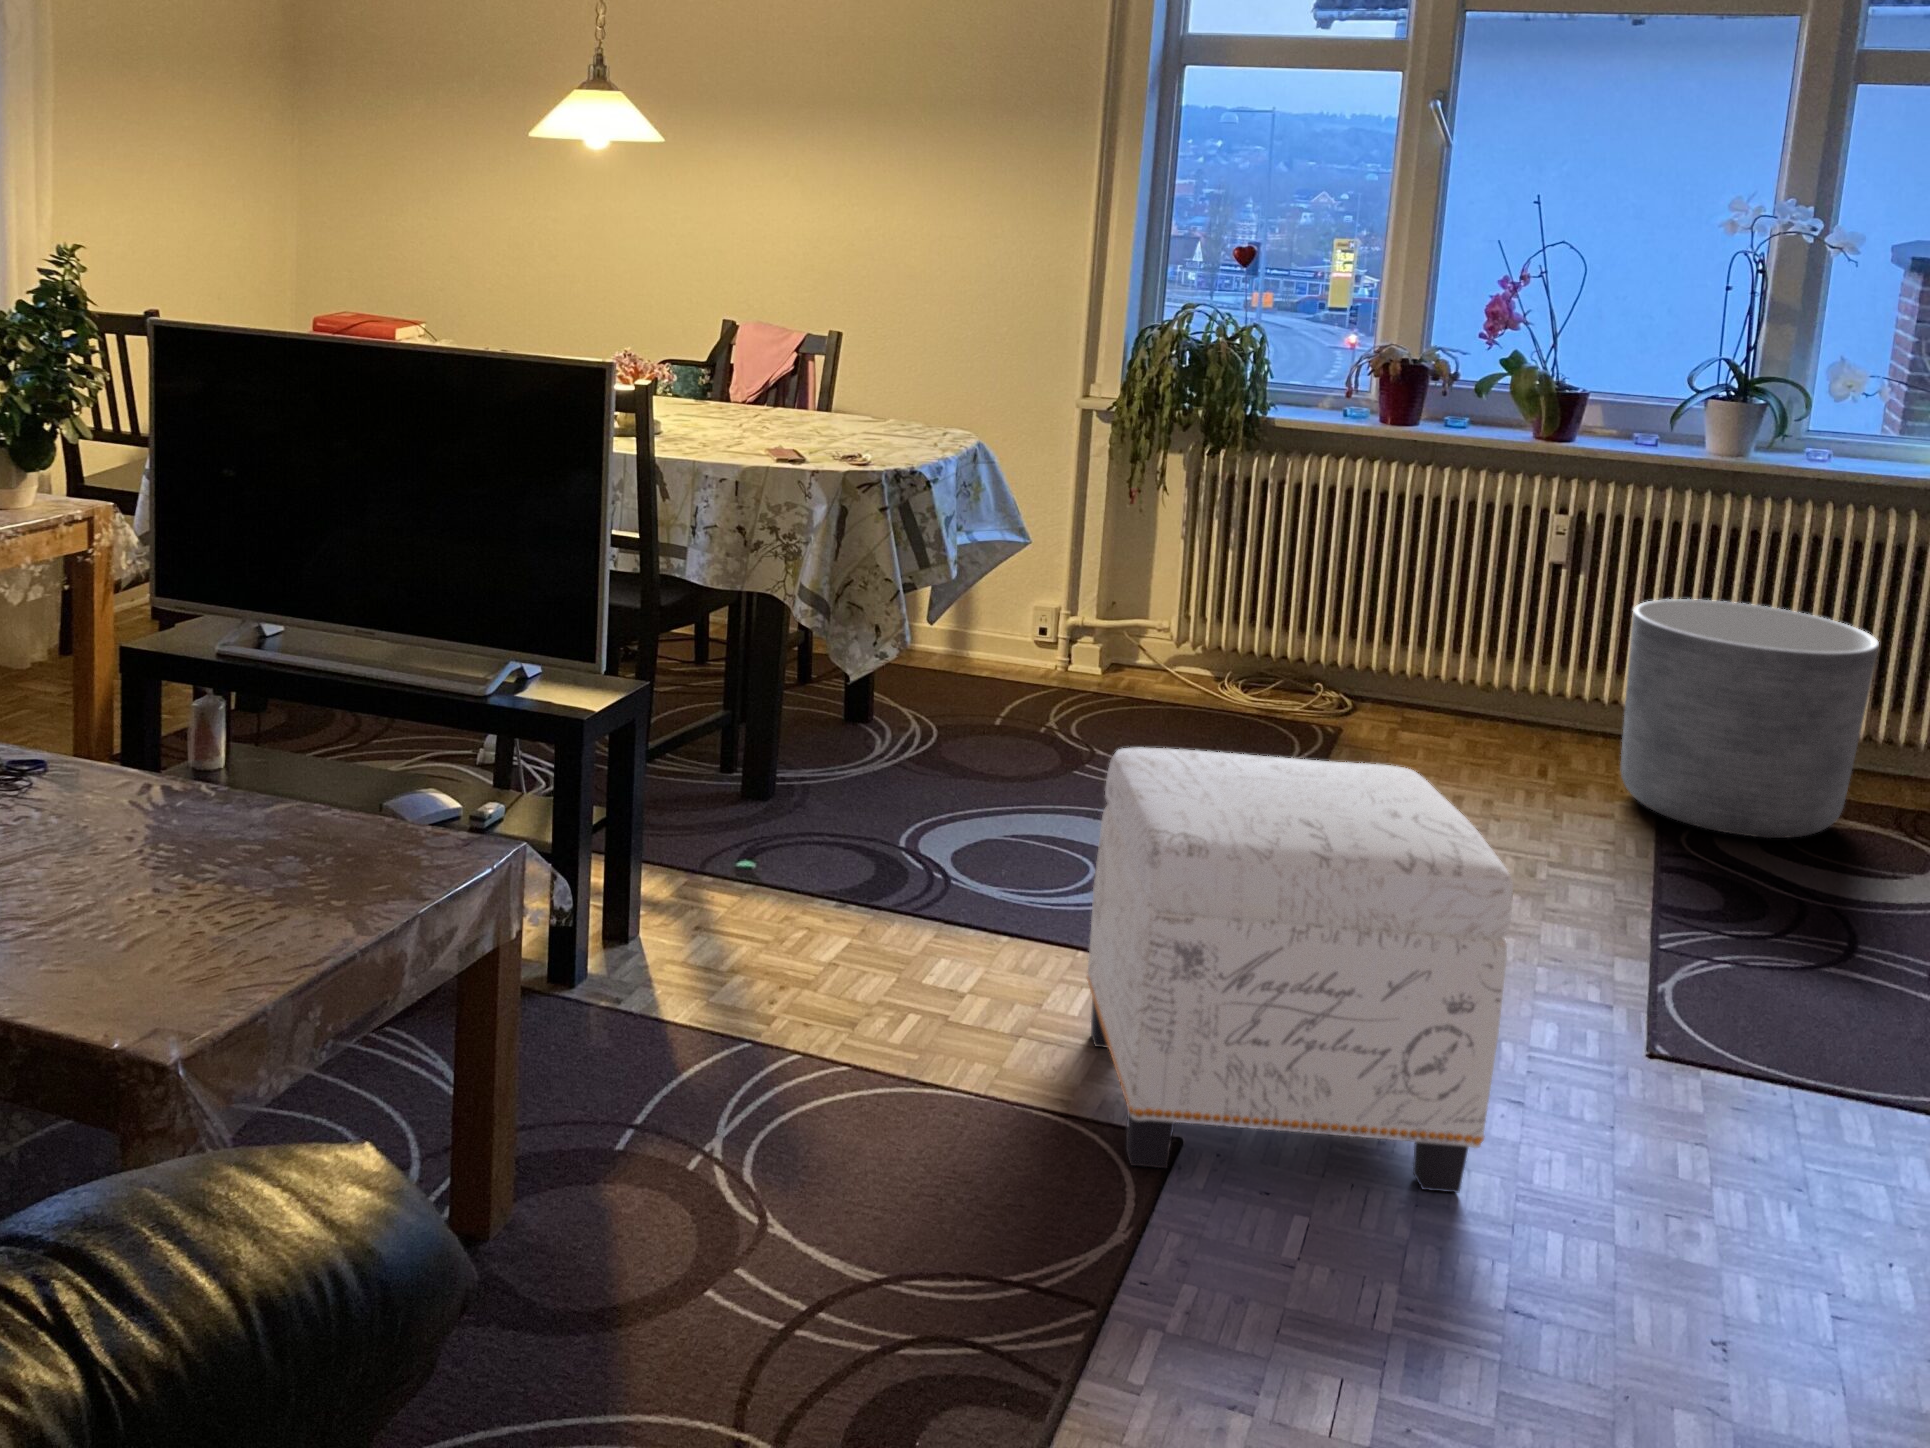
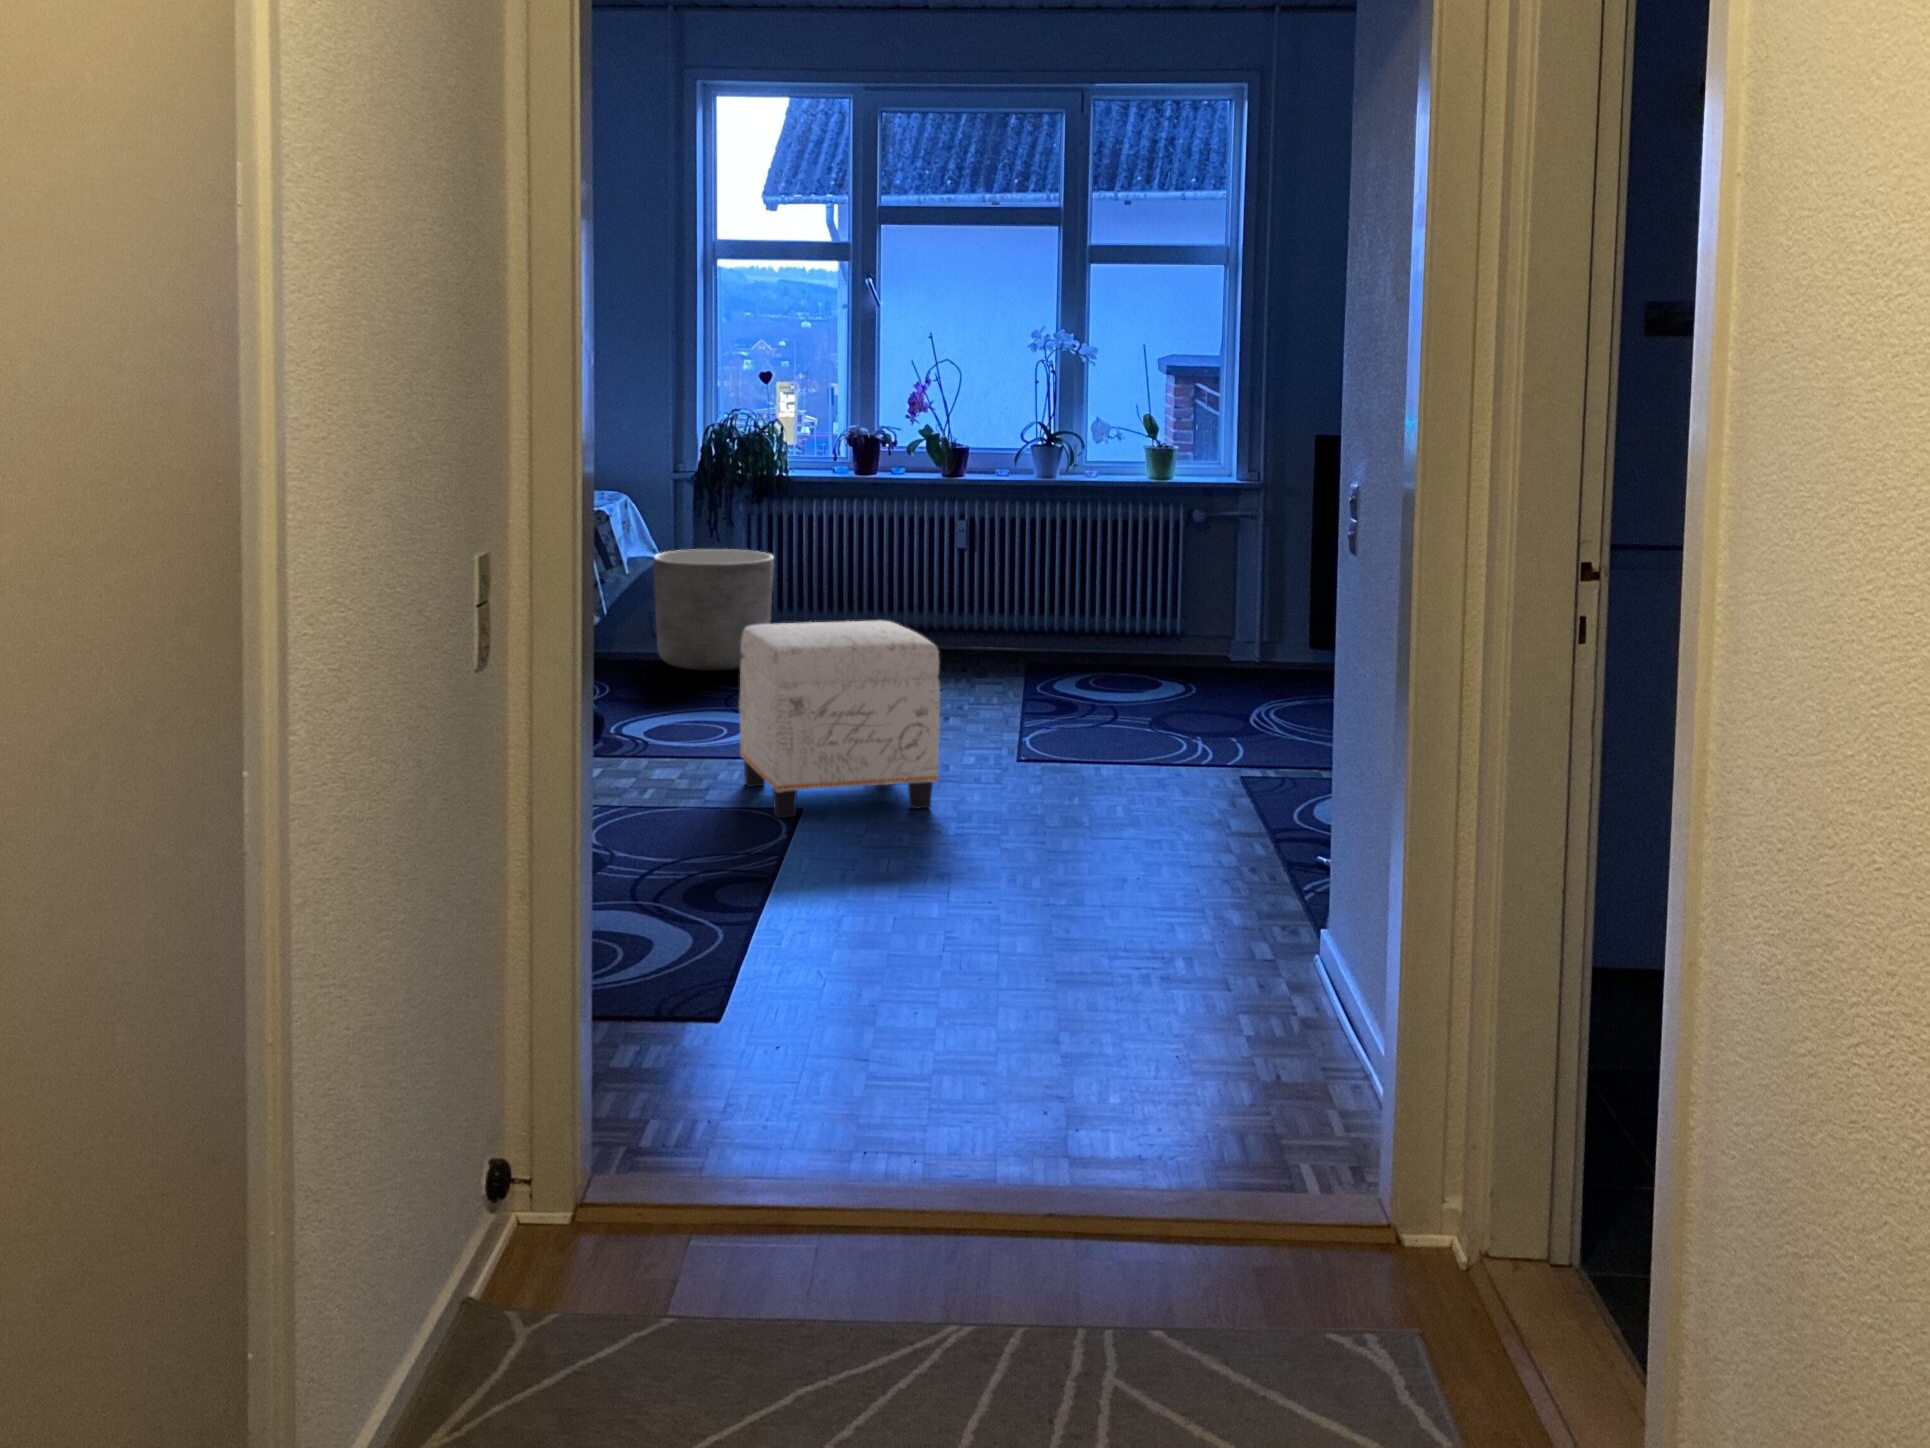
planter: present [1621,599,1879,838] -> present [653,549,774,670]

